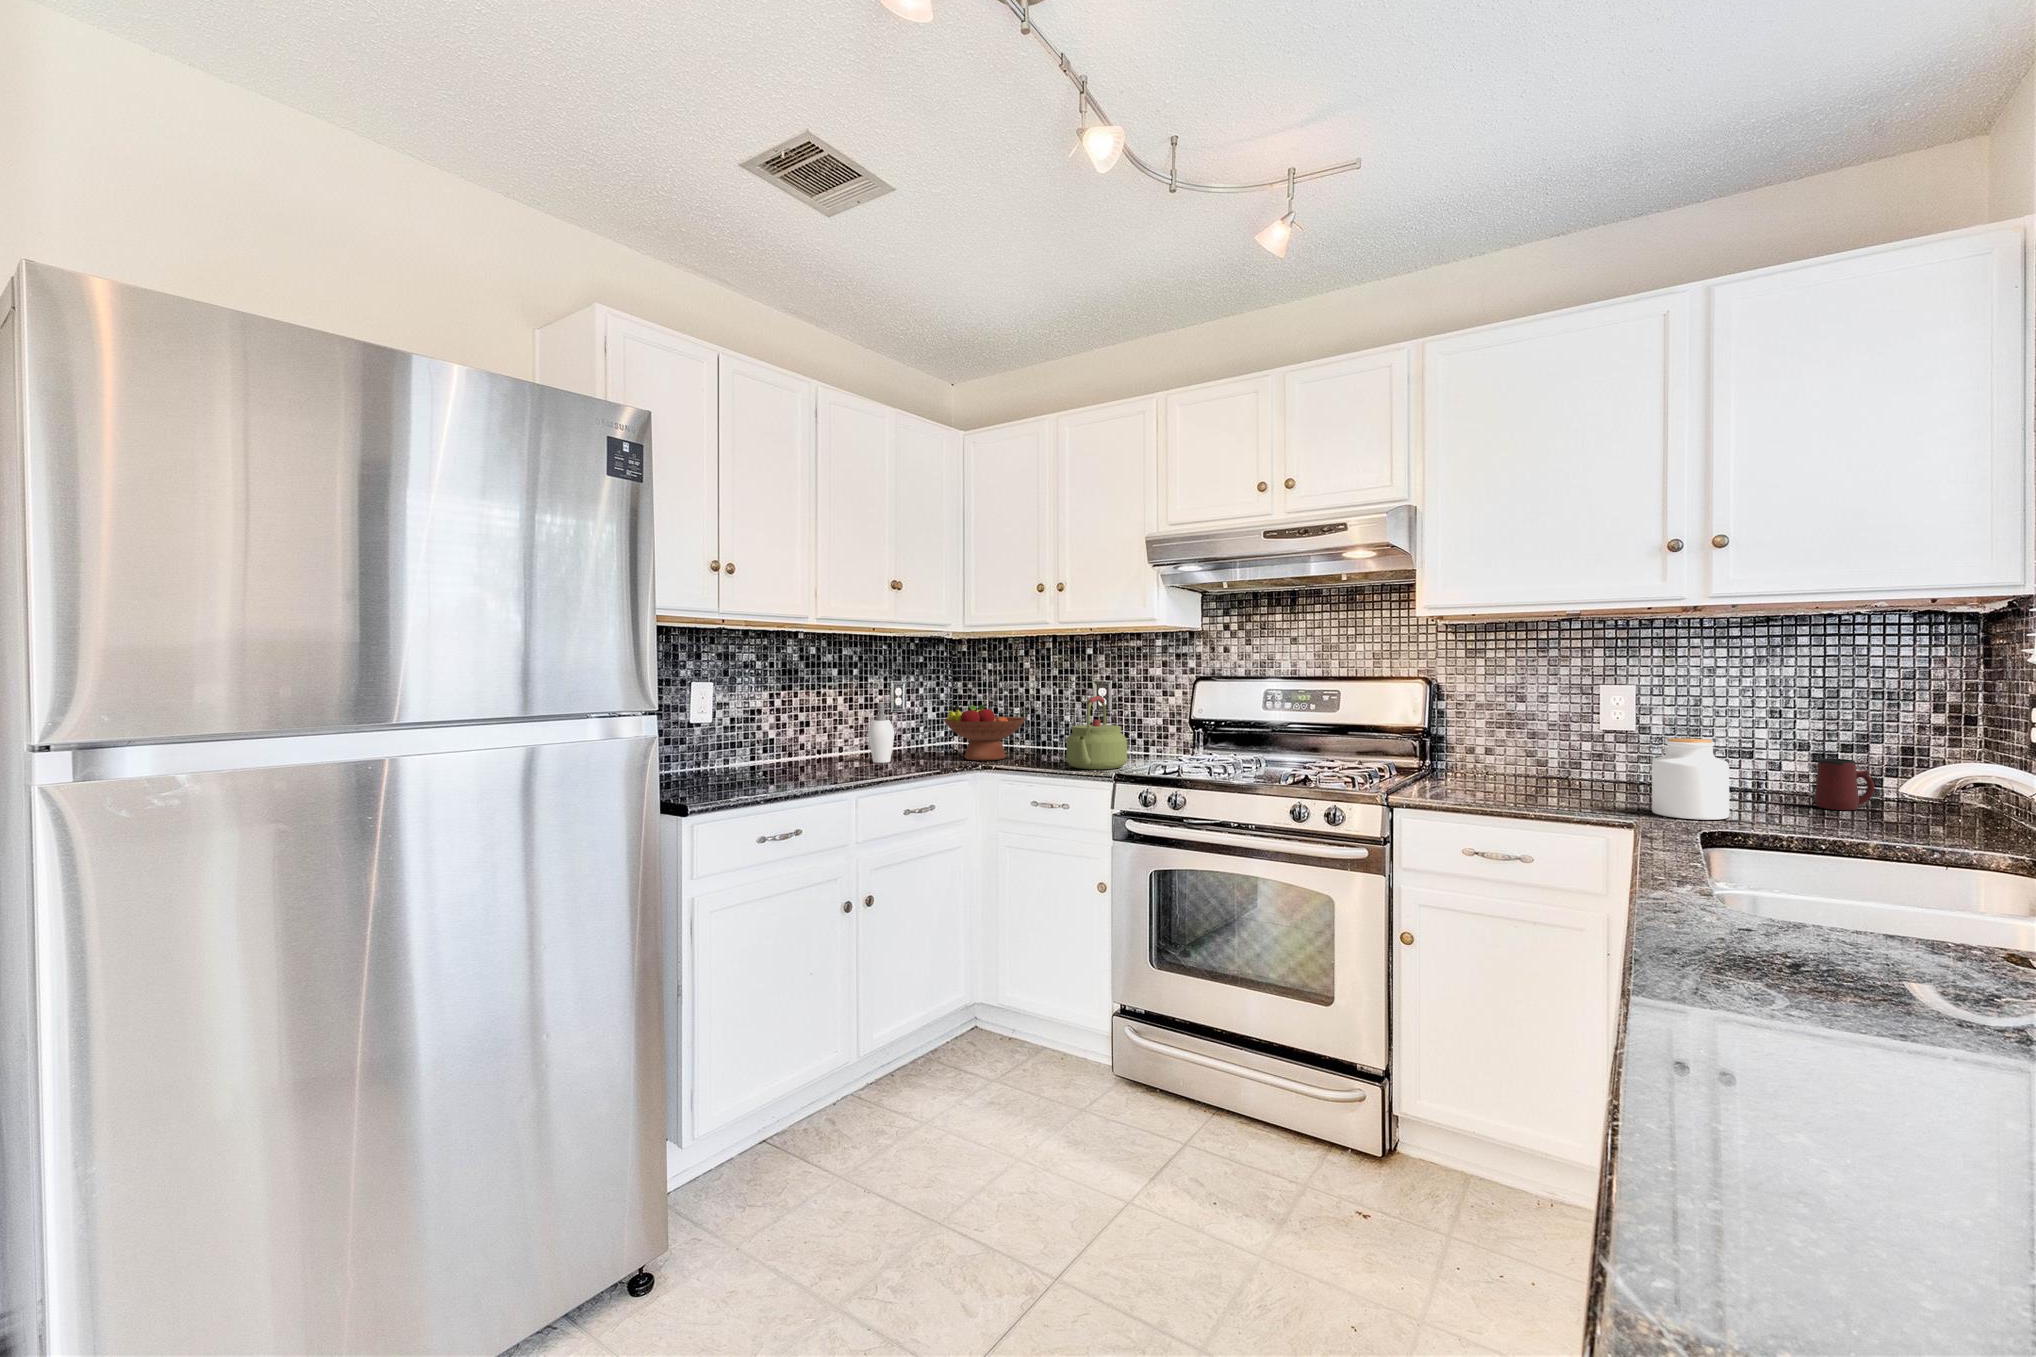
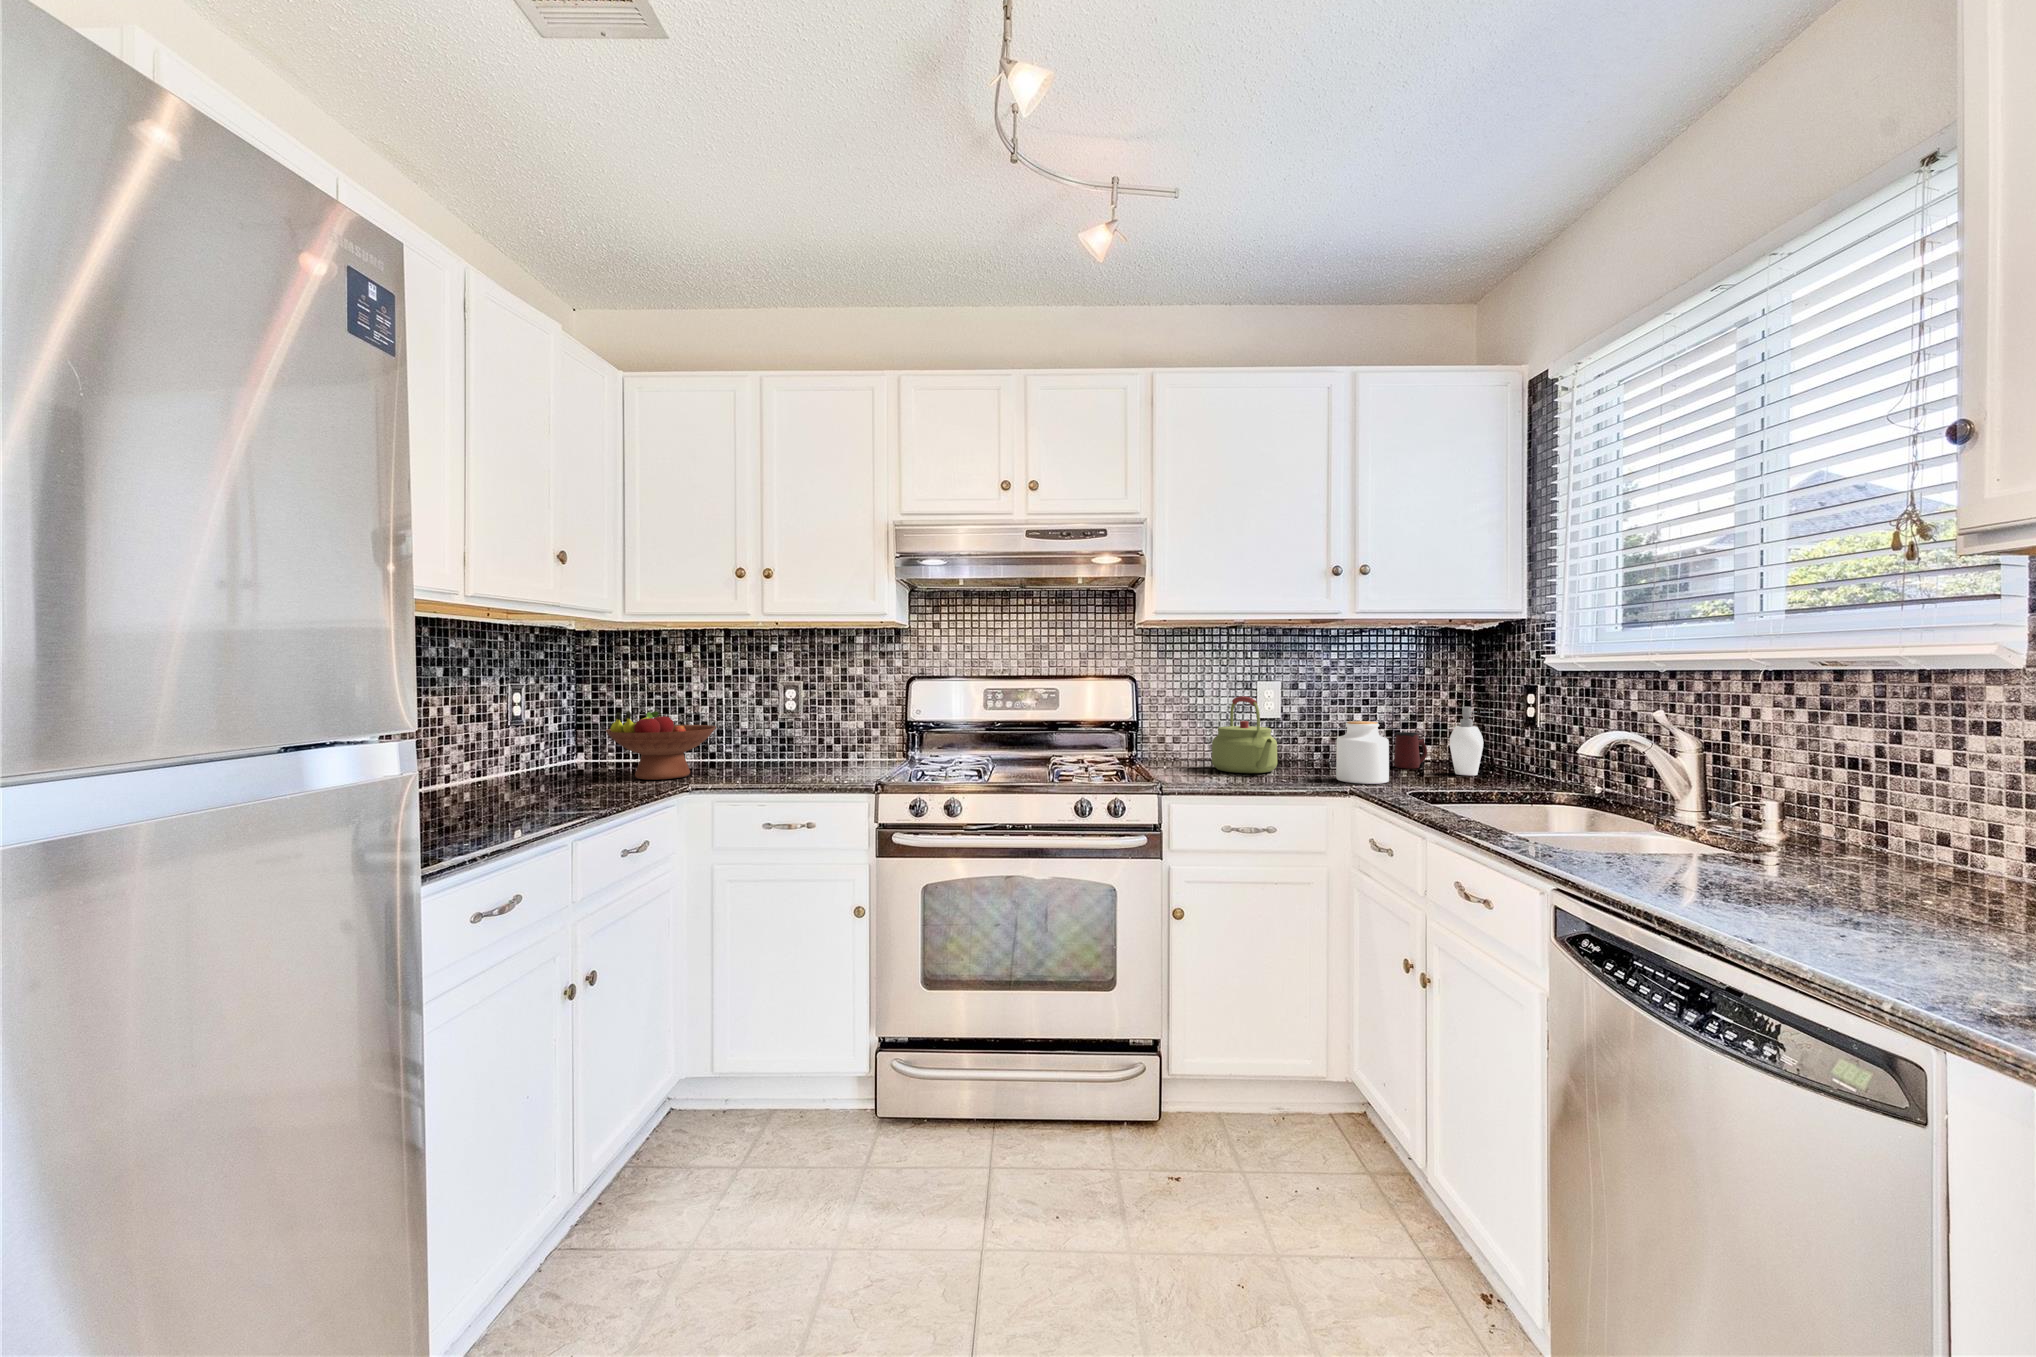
kettle: present [1067,696,1127,769] -> present [1212,696,1277,773]
soap dispenser: present [868,703,894,763] -> present [1449,707,1494,775]

